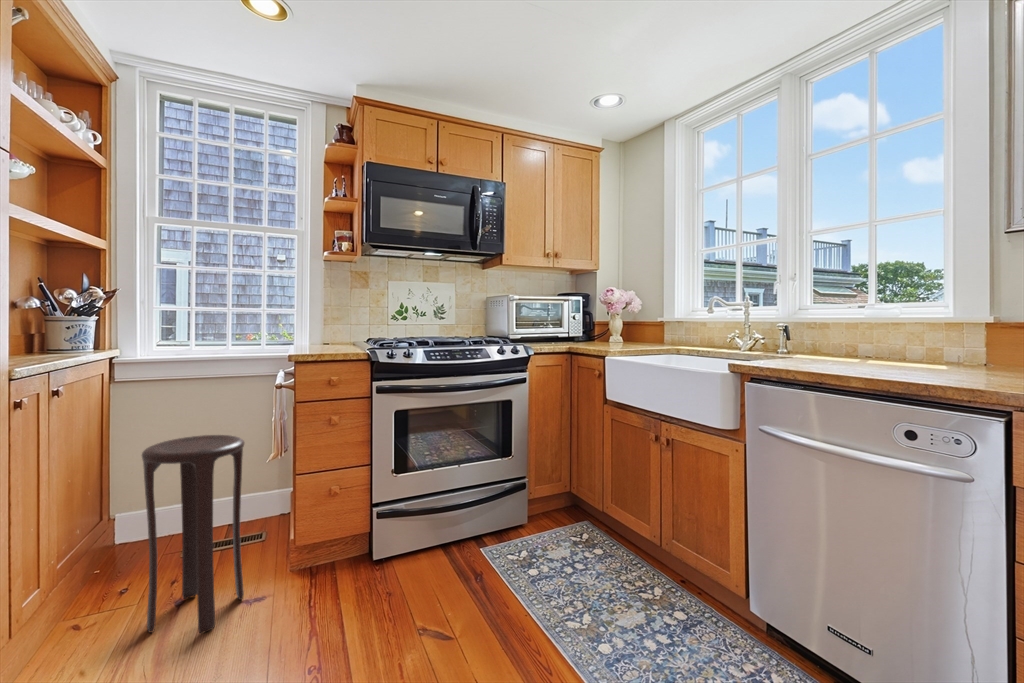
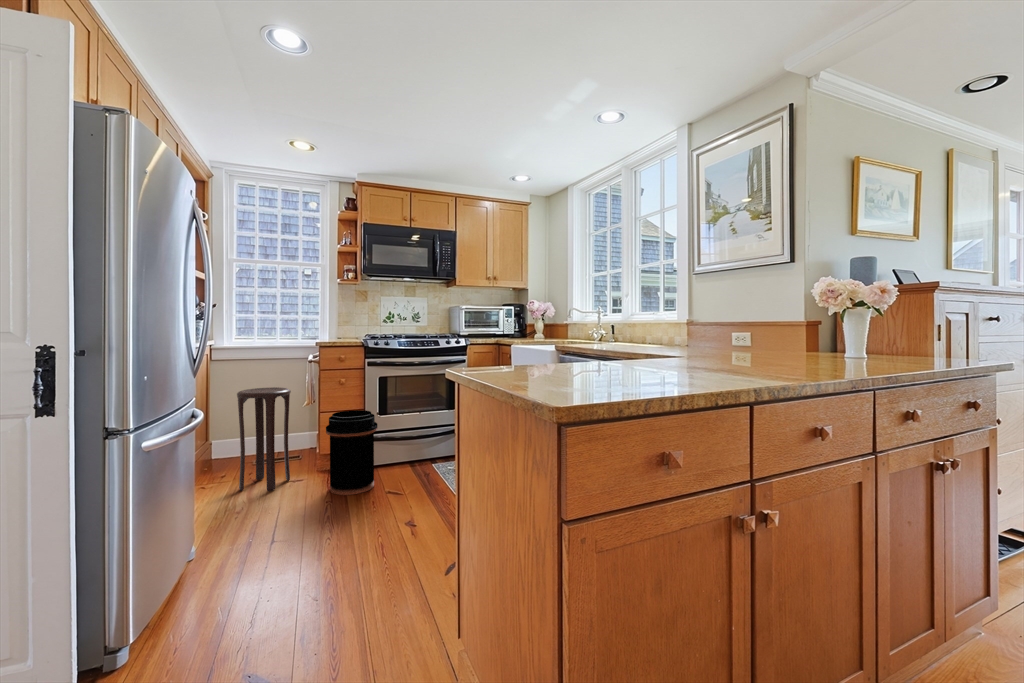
trash can: none [309,475,401,642] -> present [326,410,377,495]

